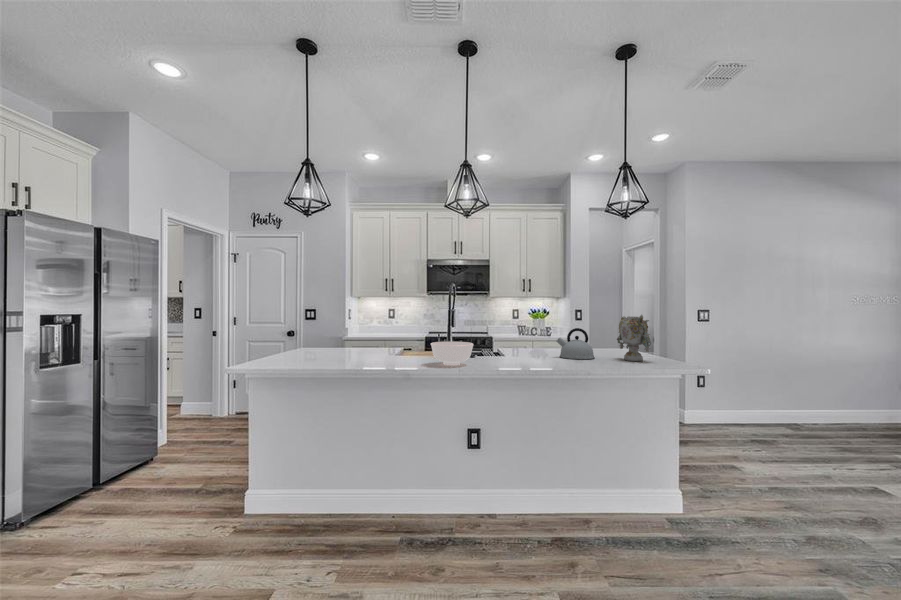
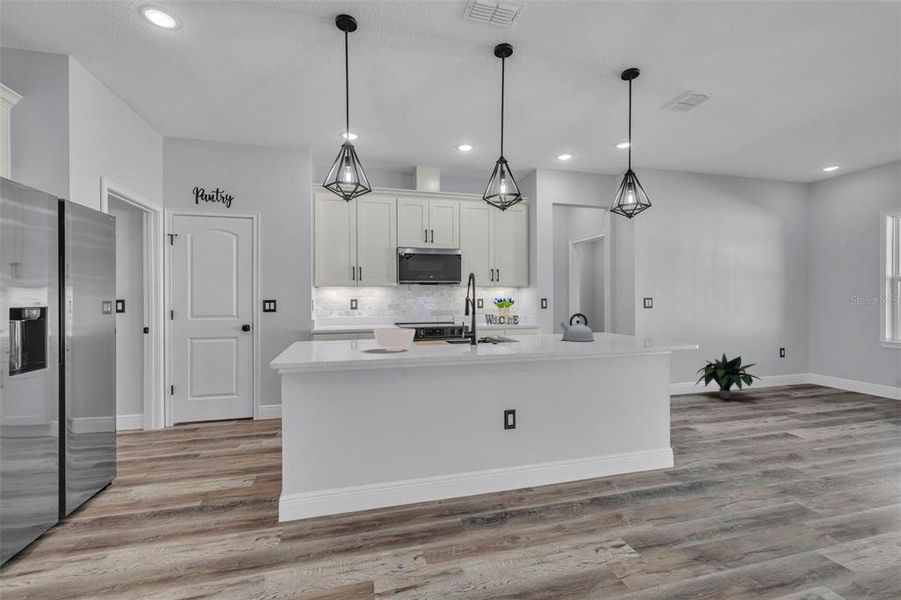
vase: present [617,315,651,361] -> none [610,300,644,341]
bowl: present [431,342,473,365] -> present [373,328,415,351]
potted plant: none [771,378,866,435] -> present [696,354,761,399]

